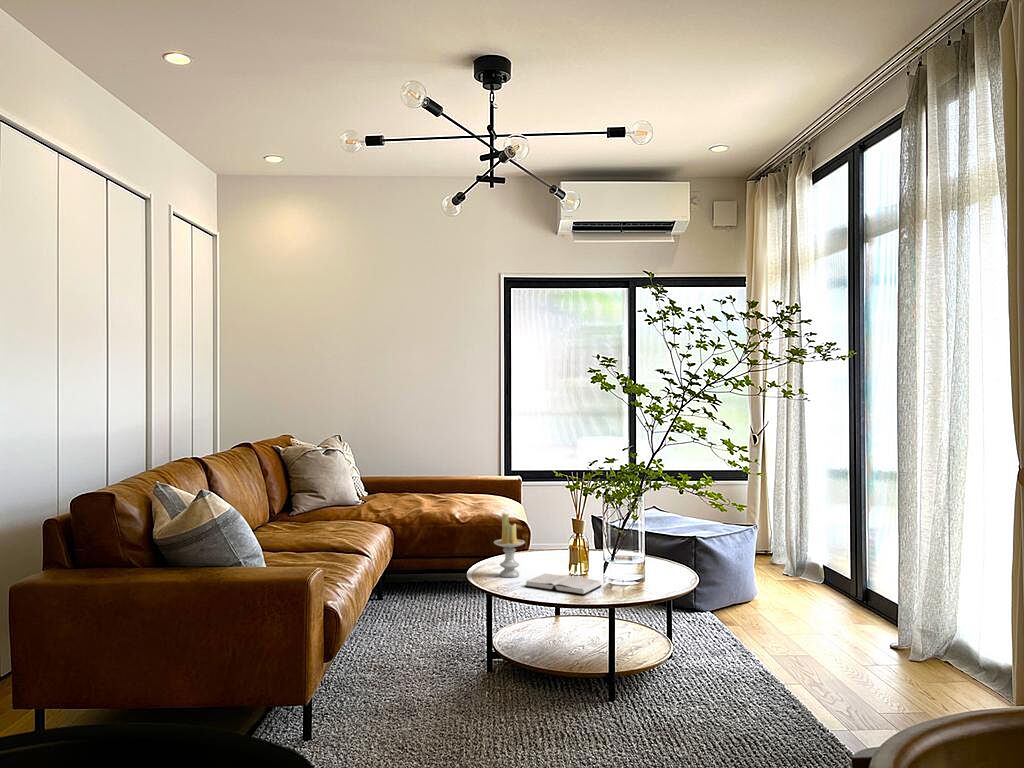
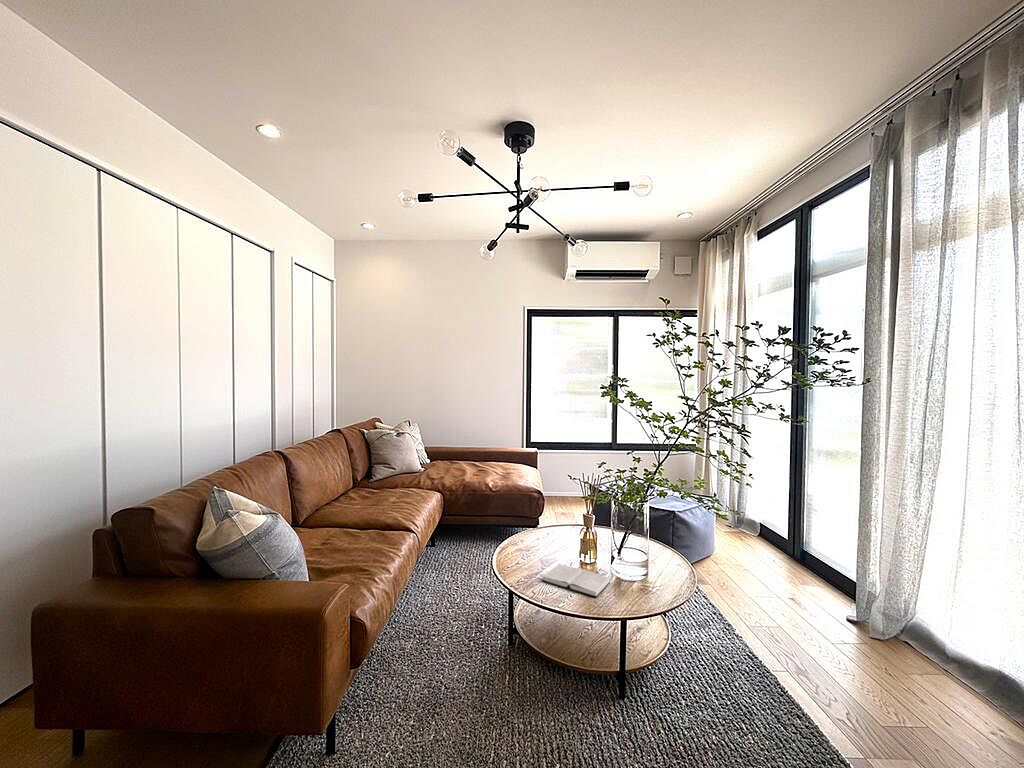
candle: present [494,513,525,578] -> none [515,509,542,566]

